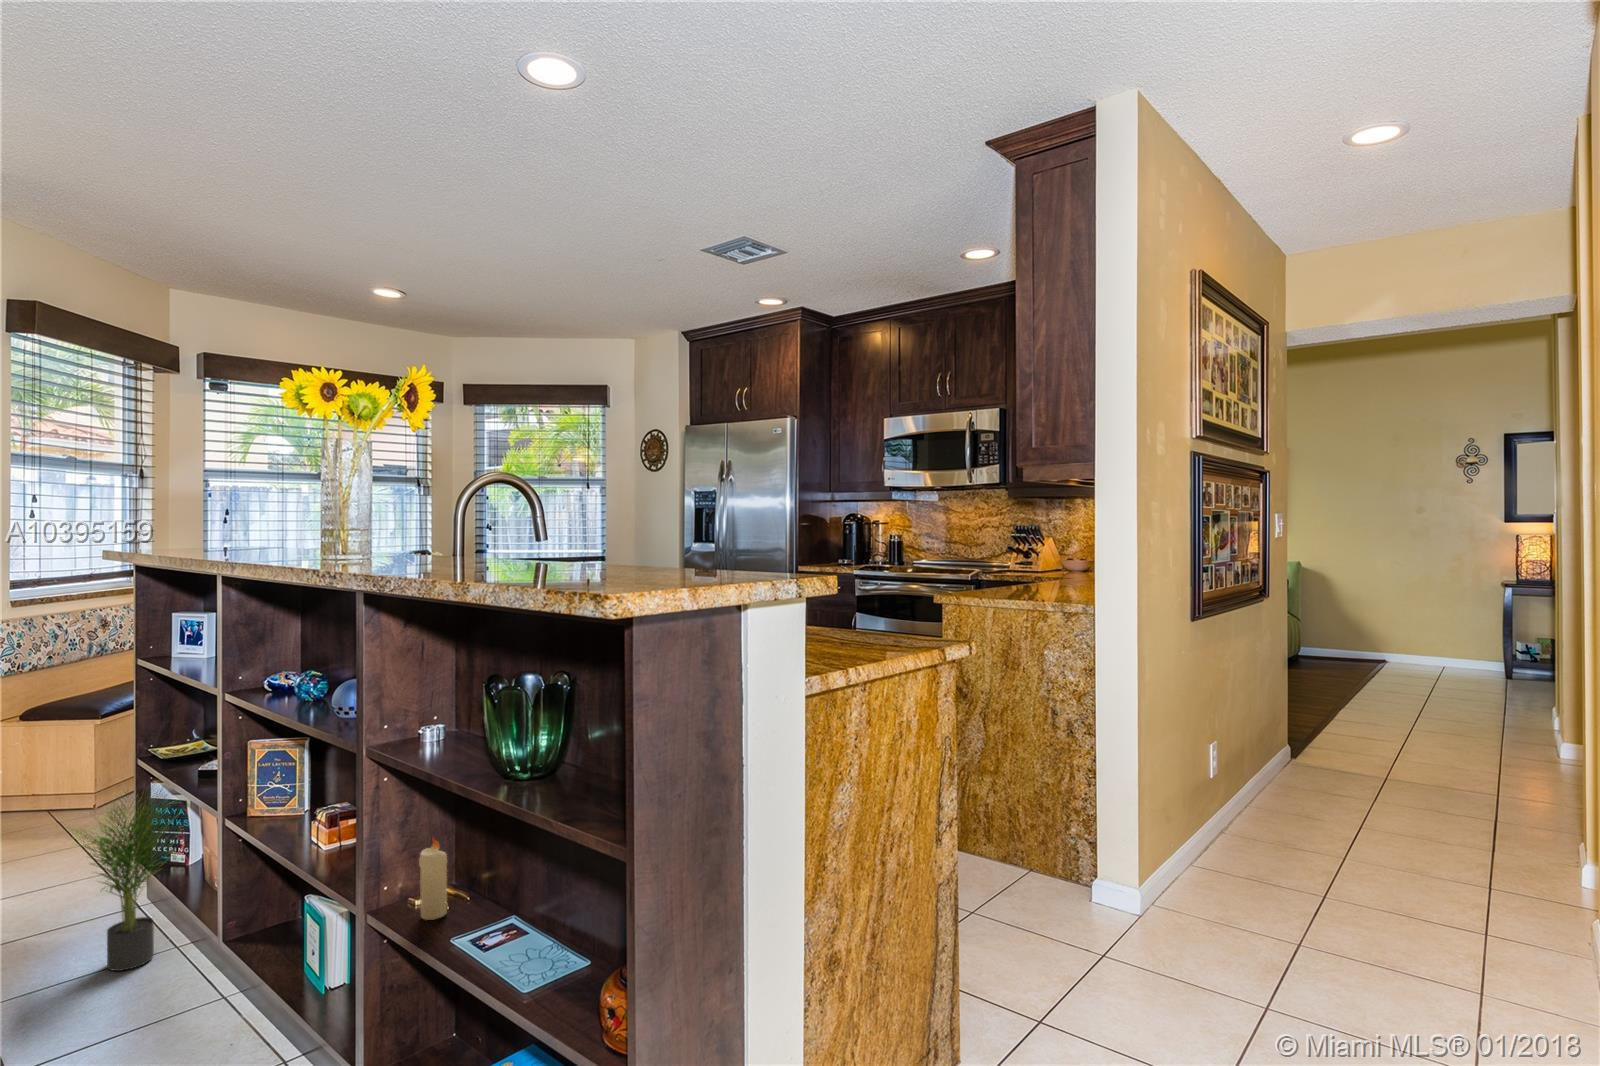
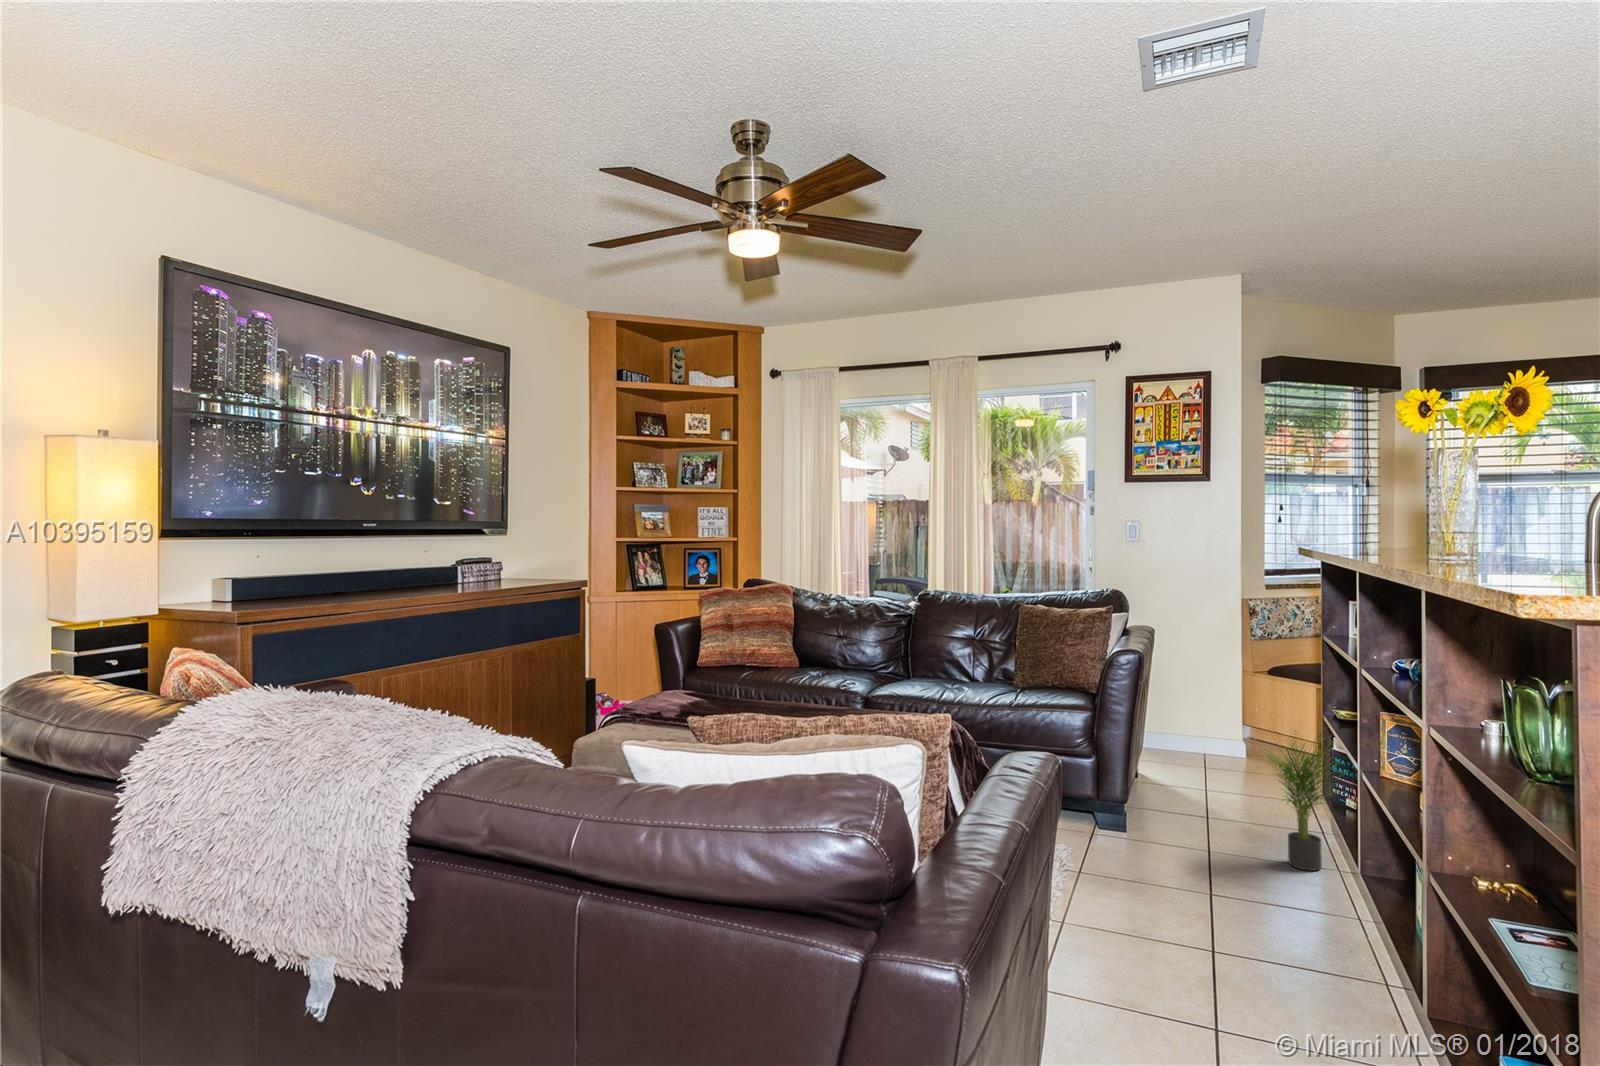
candle: present [419,838,448,920] -> none [1467,823,1501,903]

